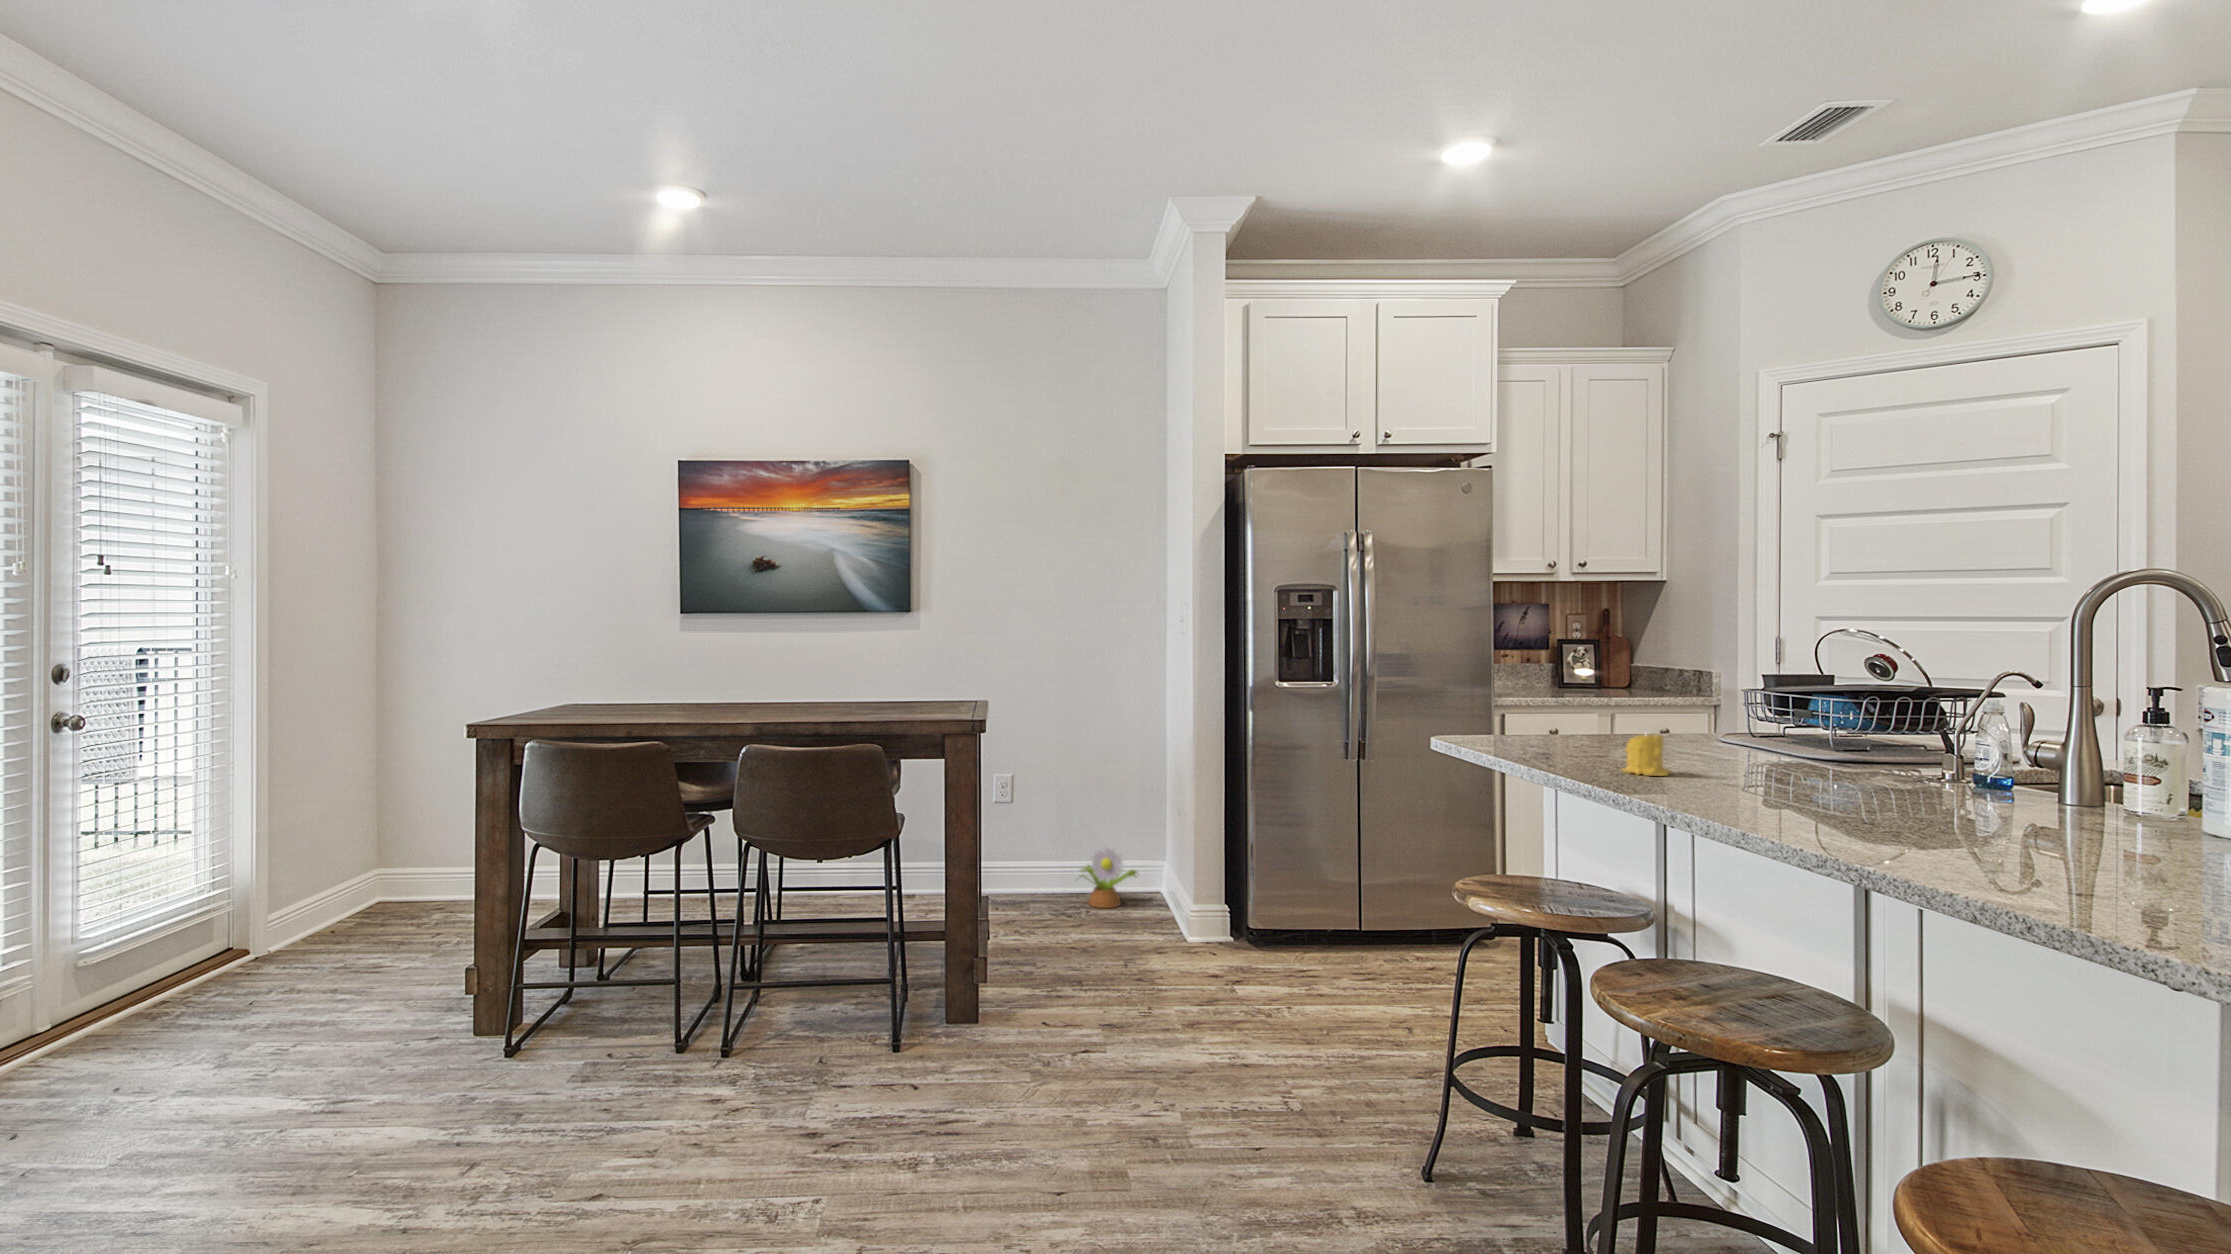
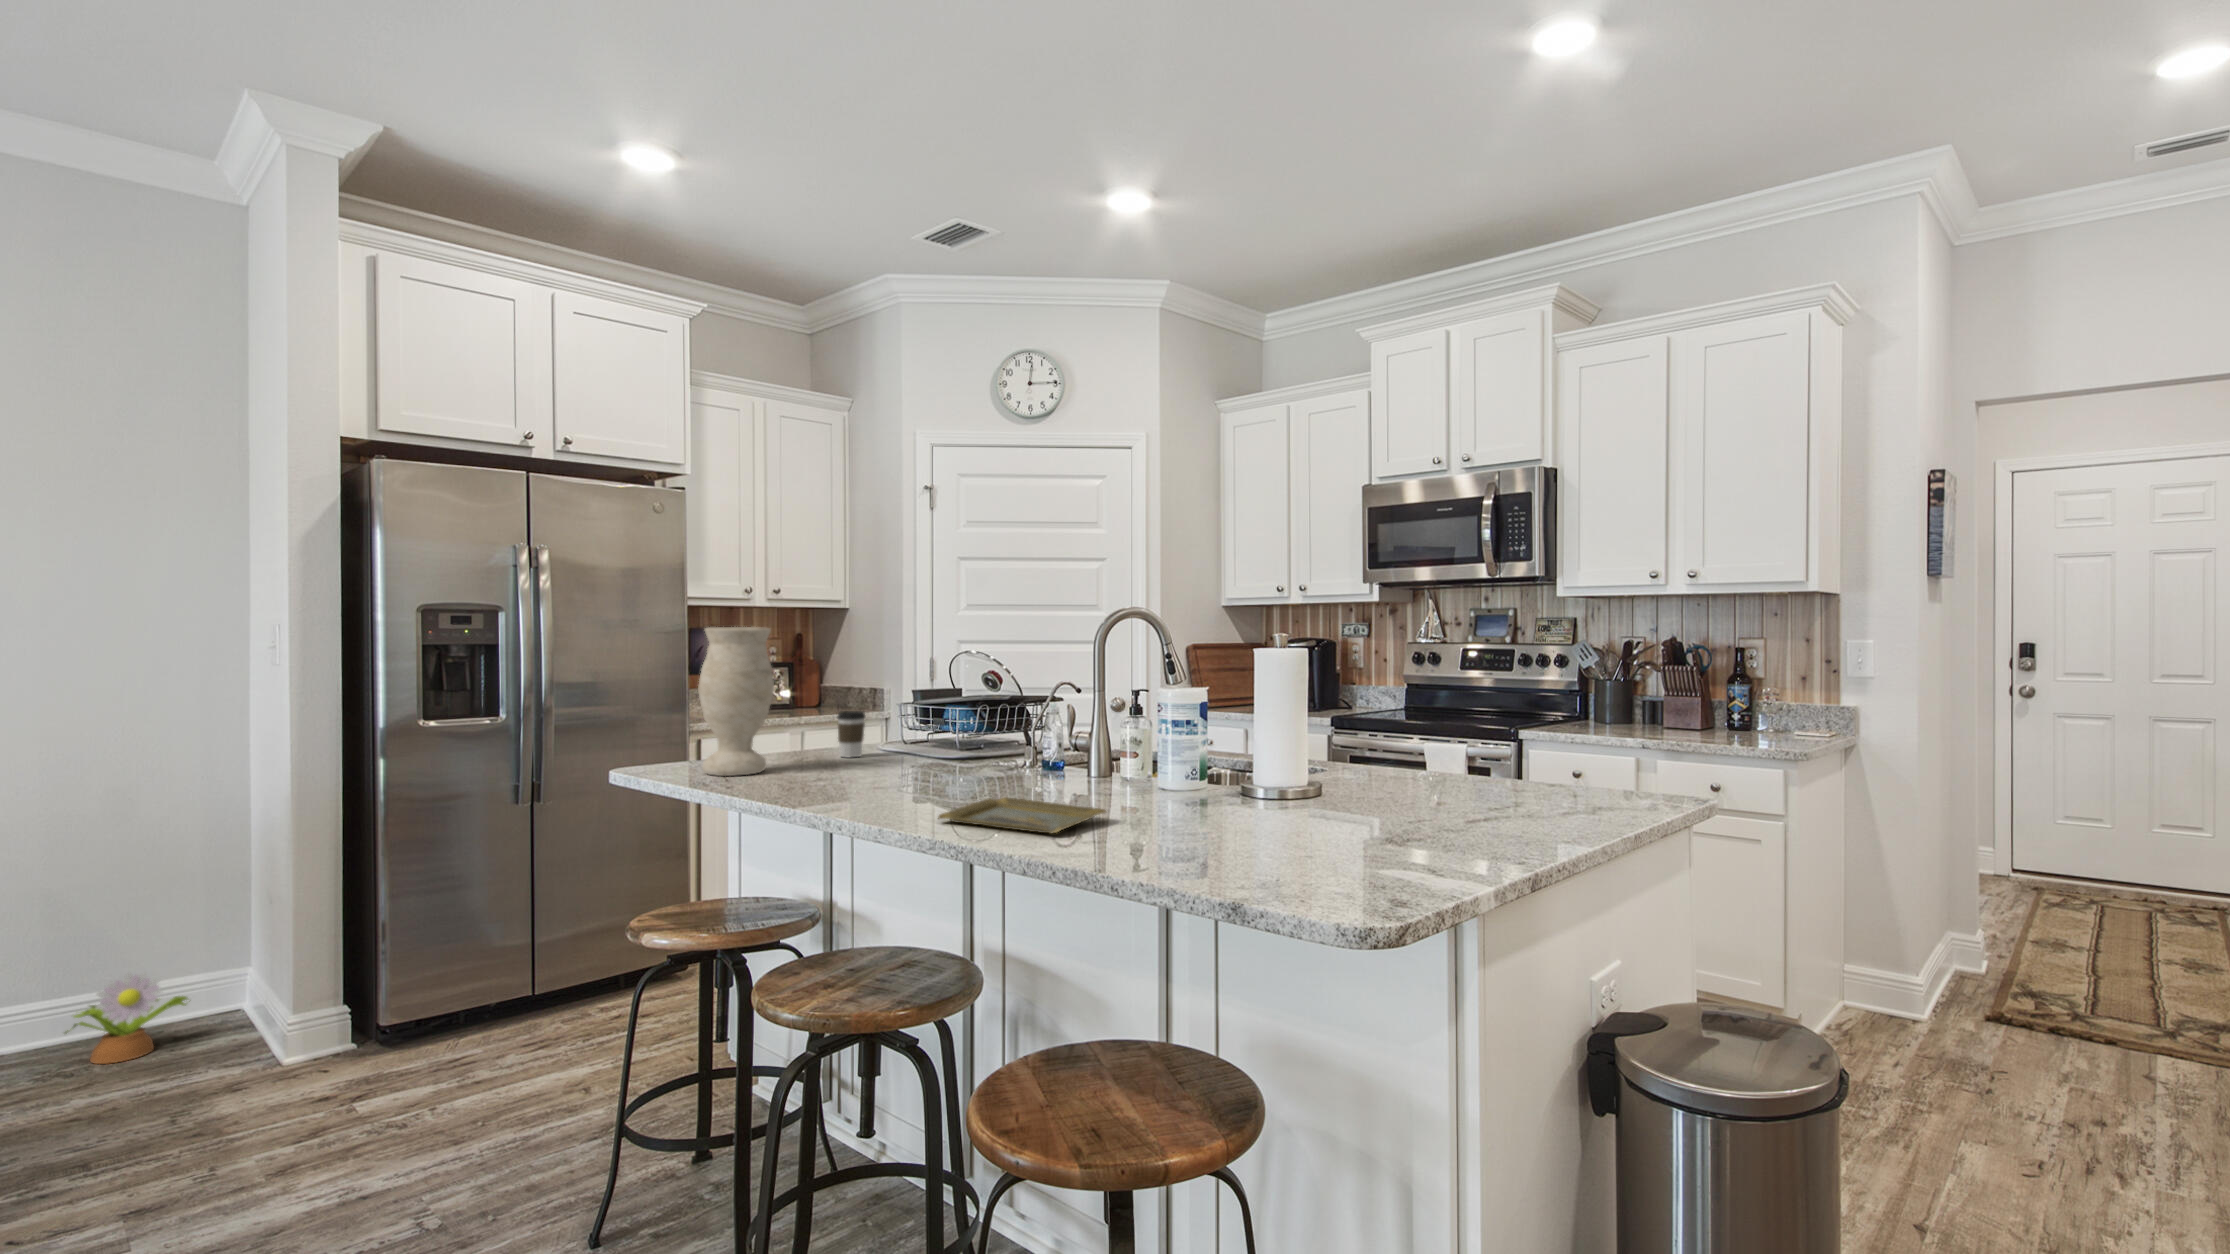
vase: none [1507,596,1589,751] -> present [698,627,774,776]
coffee cup: none [1663,692,1700,745] -> present [837,711,865,757]
candle: present [1623,735,1671,776] -> none [797,750,839,790]
tray: none [1821,813,2136,876] -> present [938,797,1106,833]

